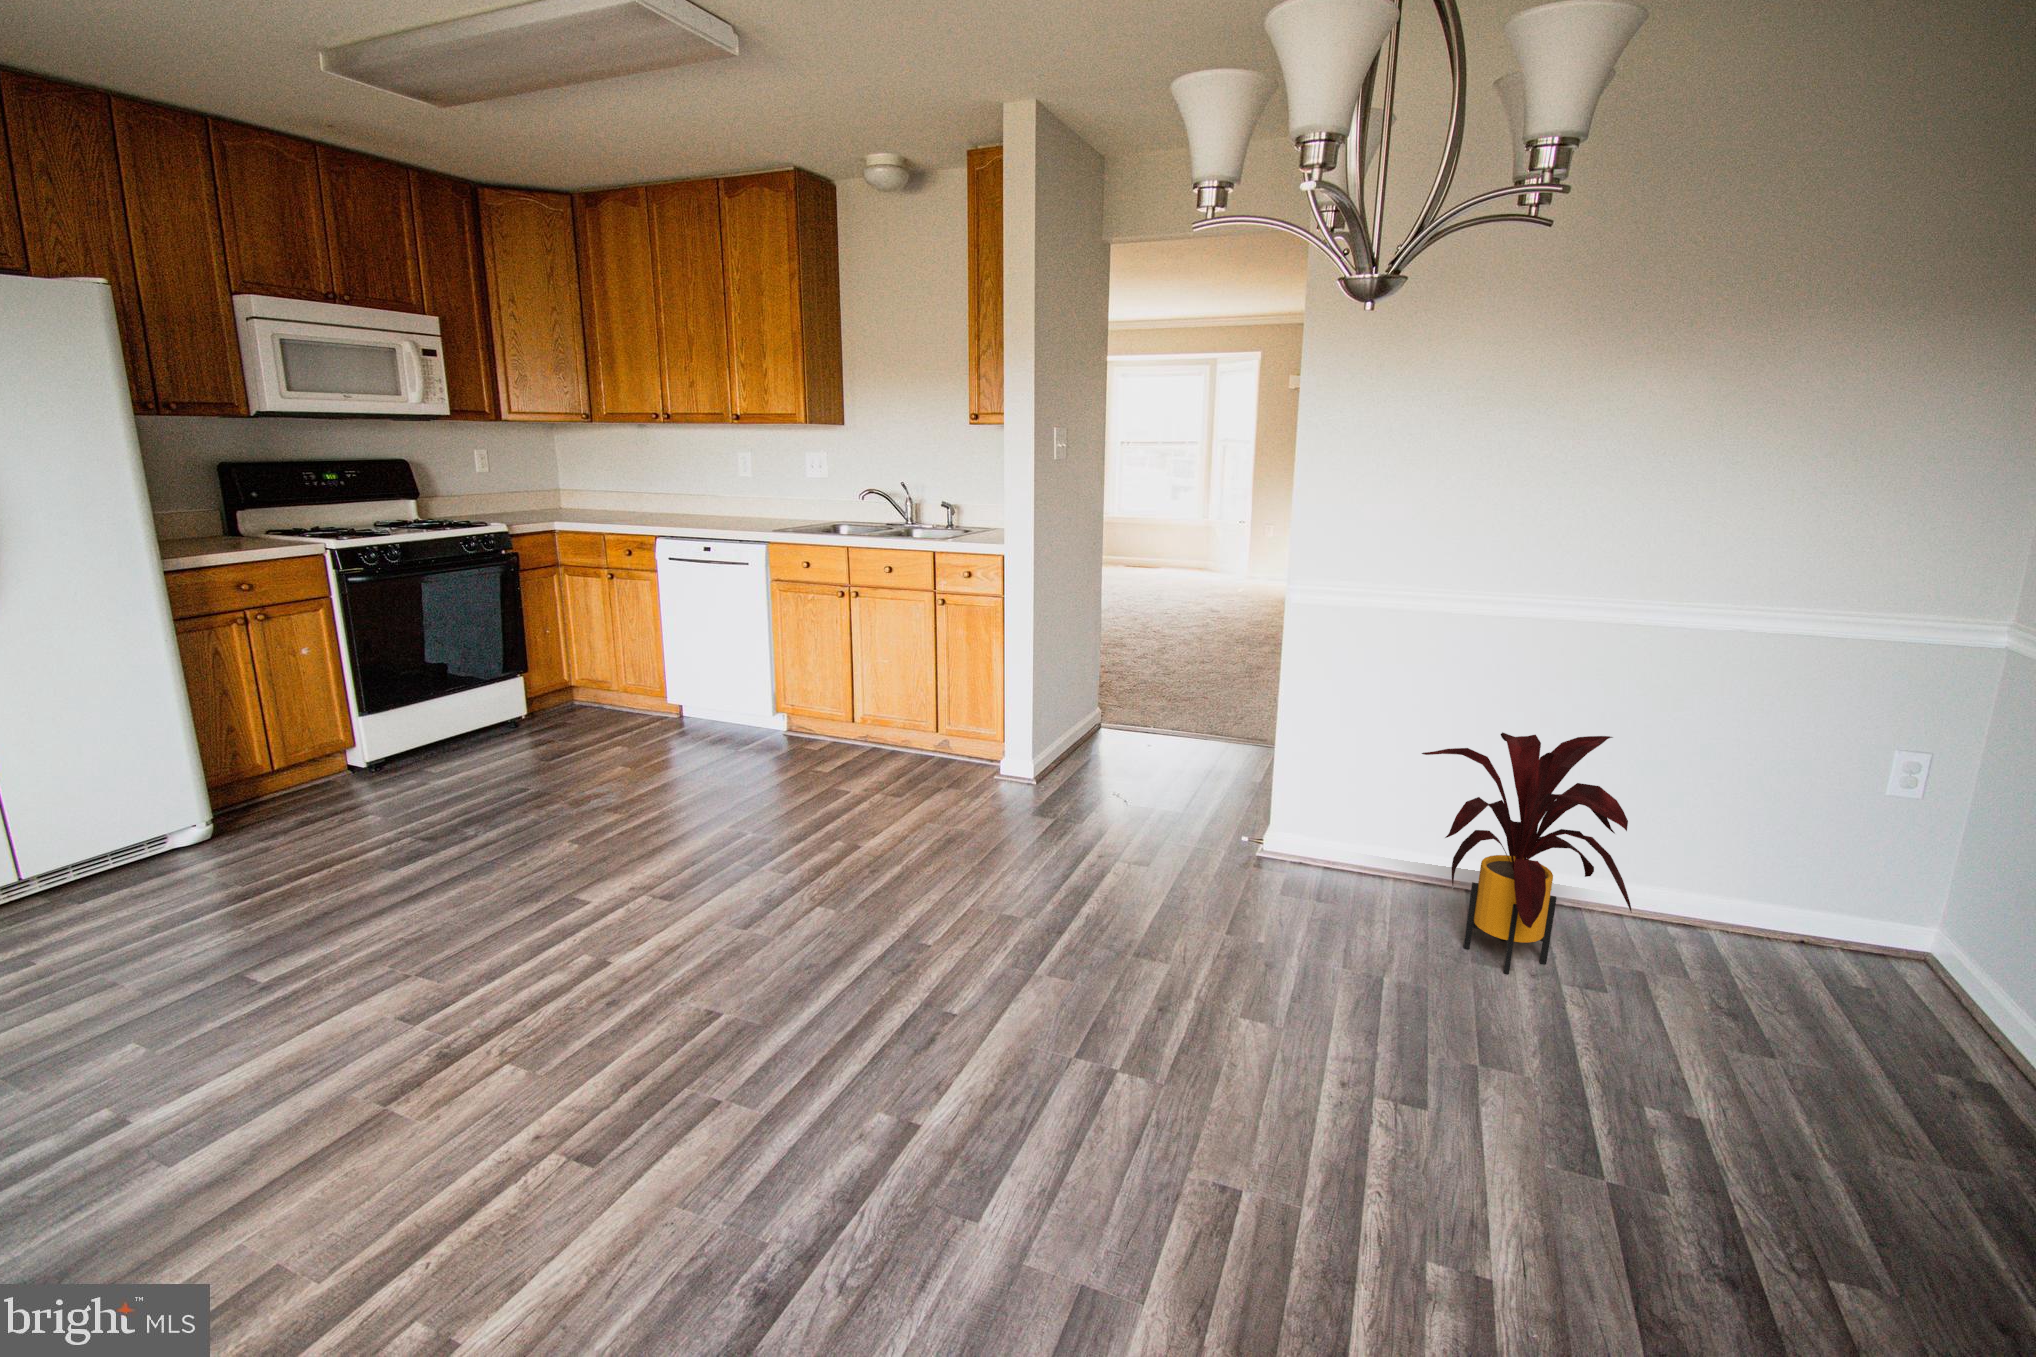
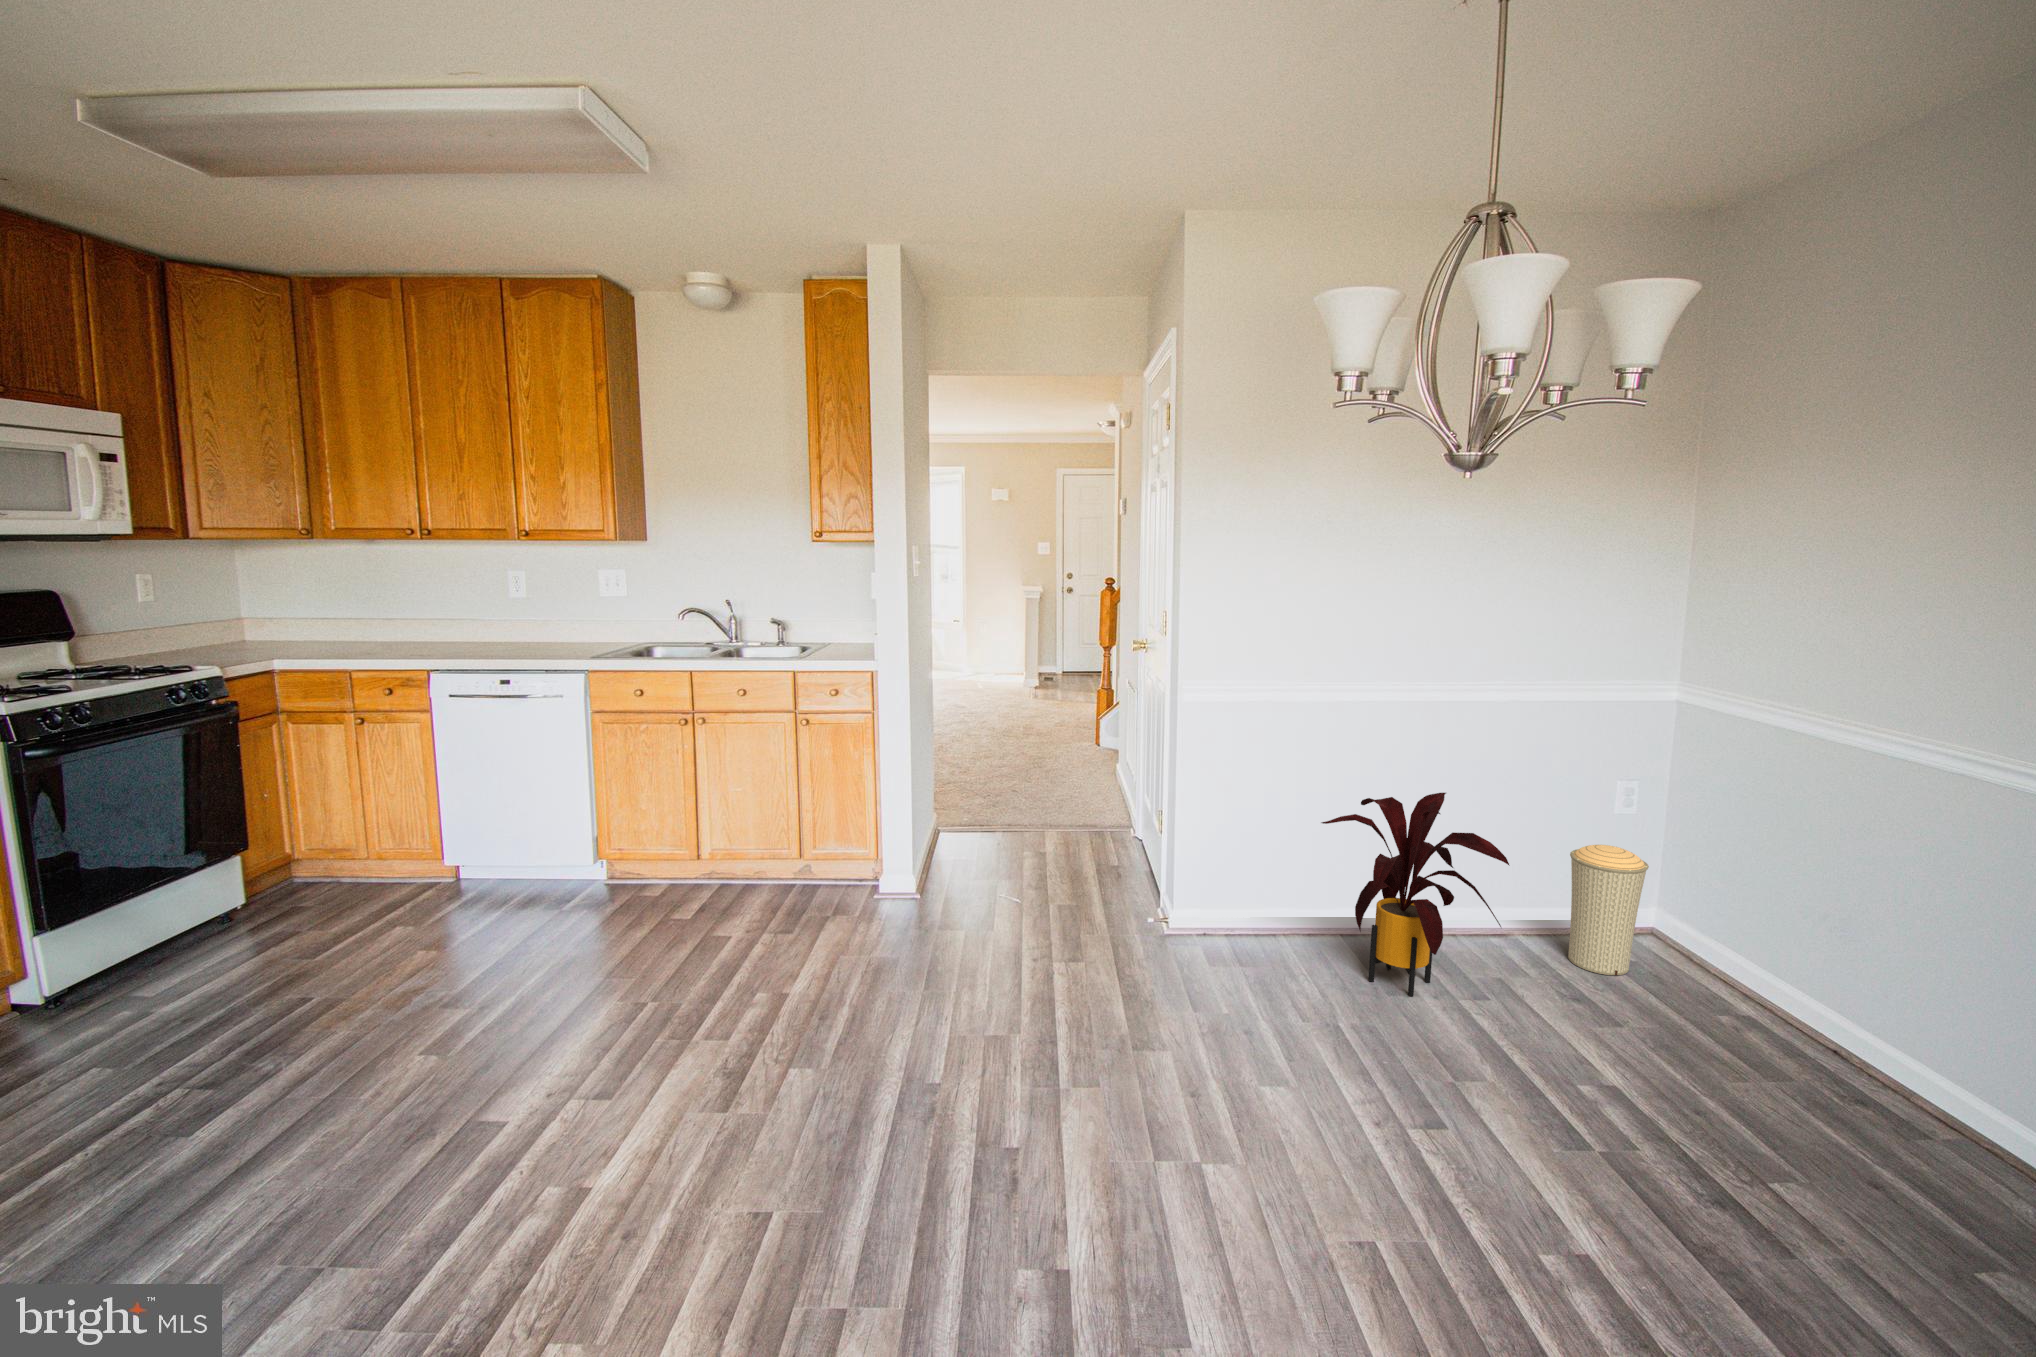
trash can: none [1784,833,1924,1011] -> present [1568,845,1649,975]

